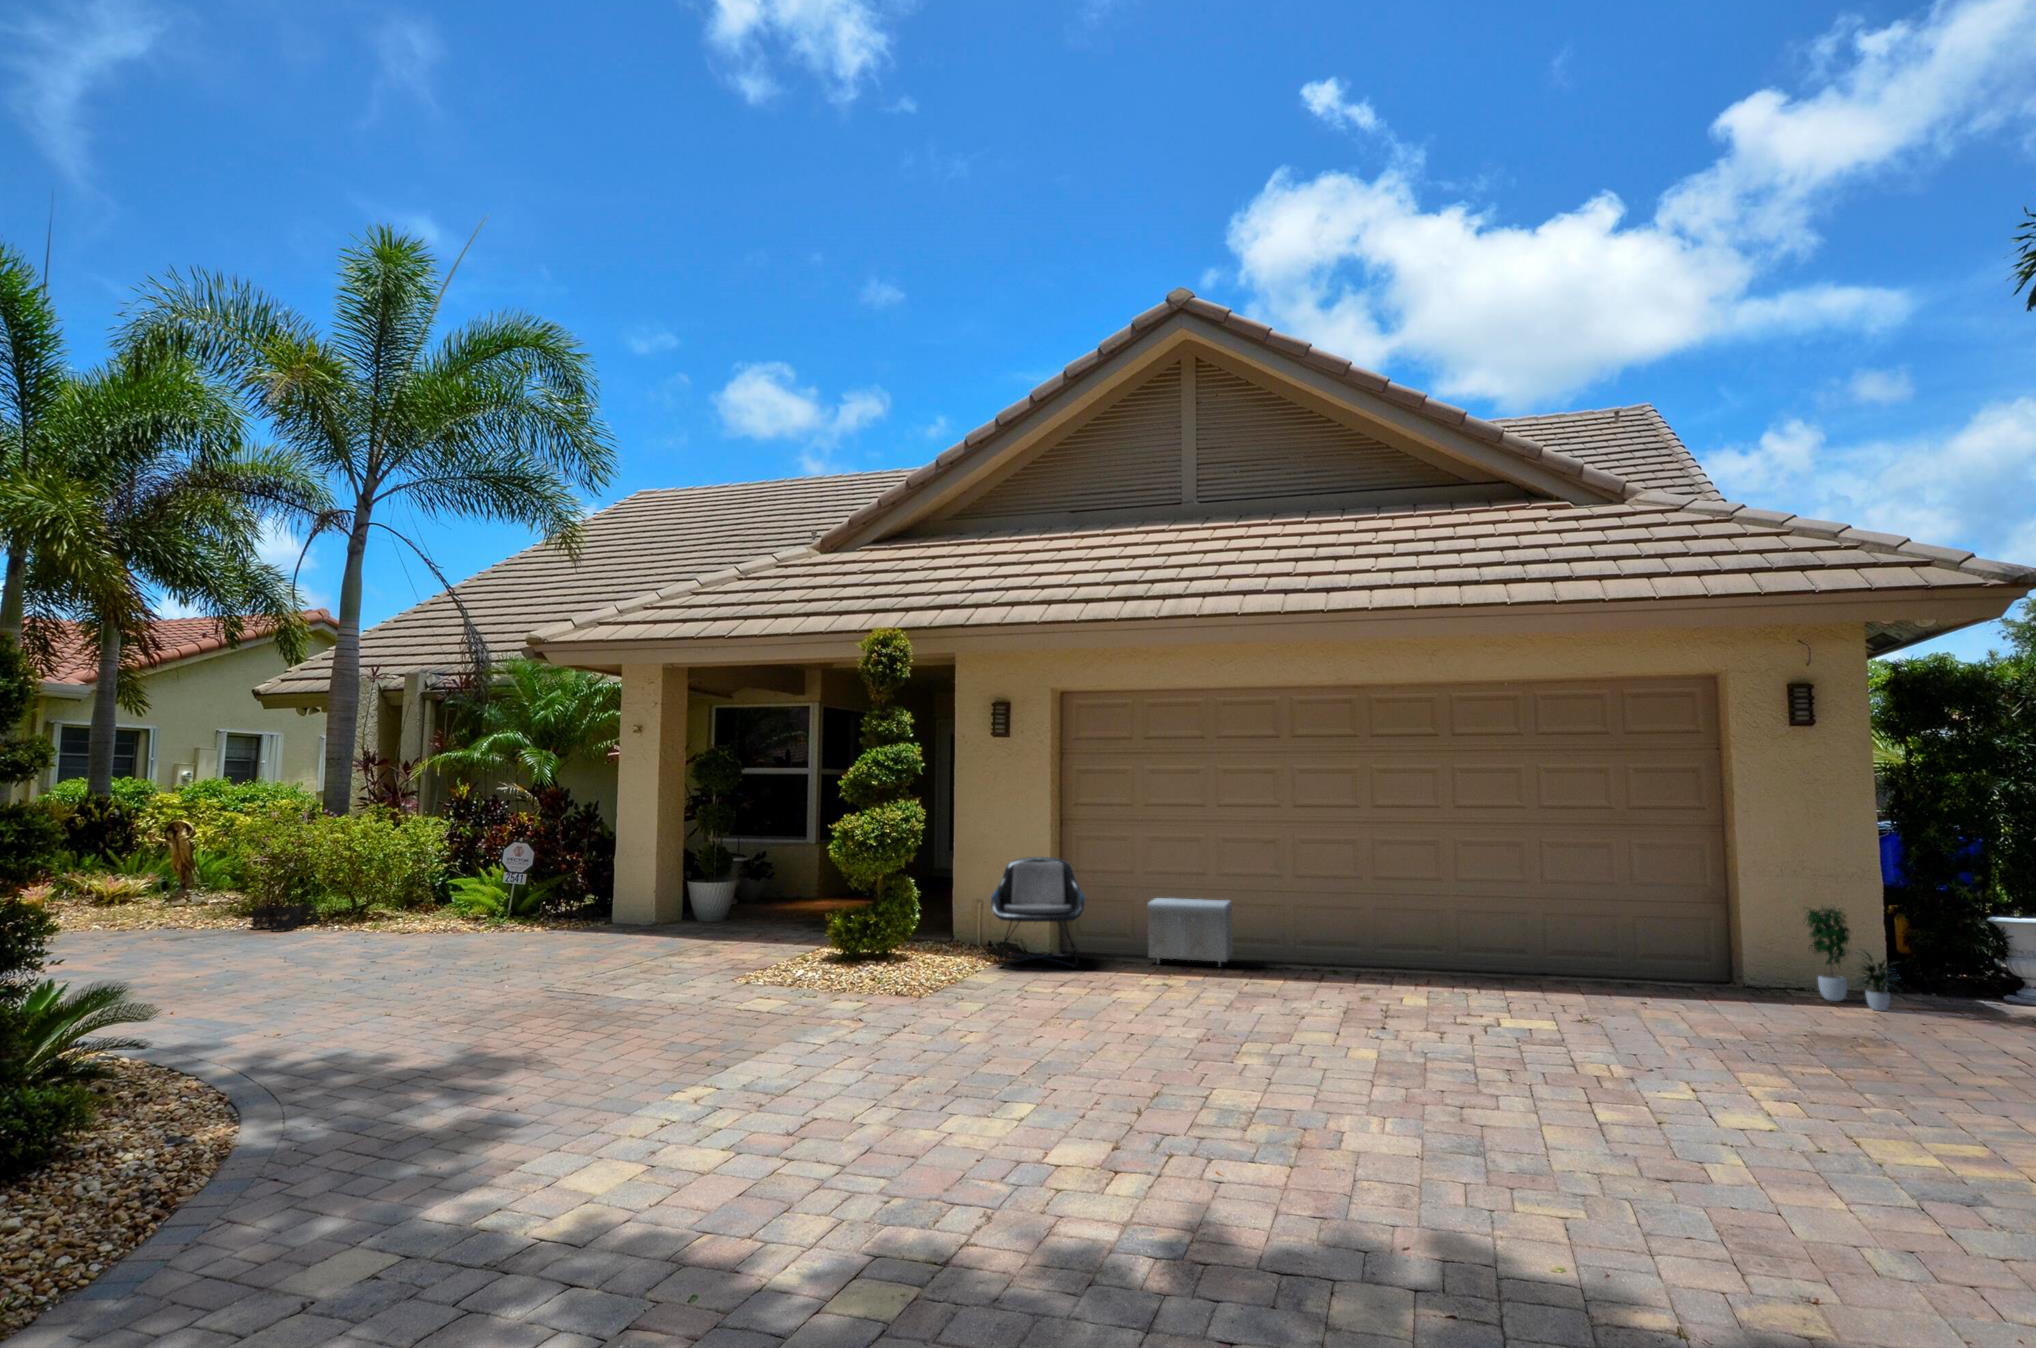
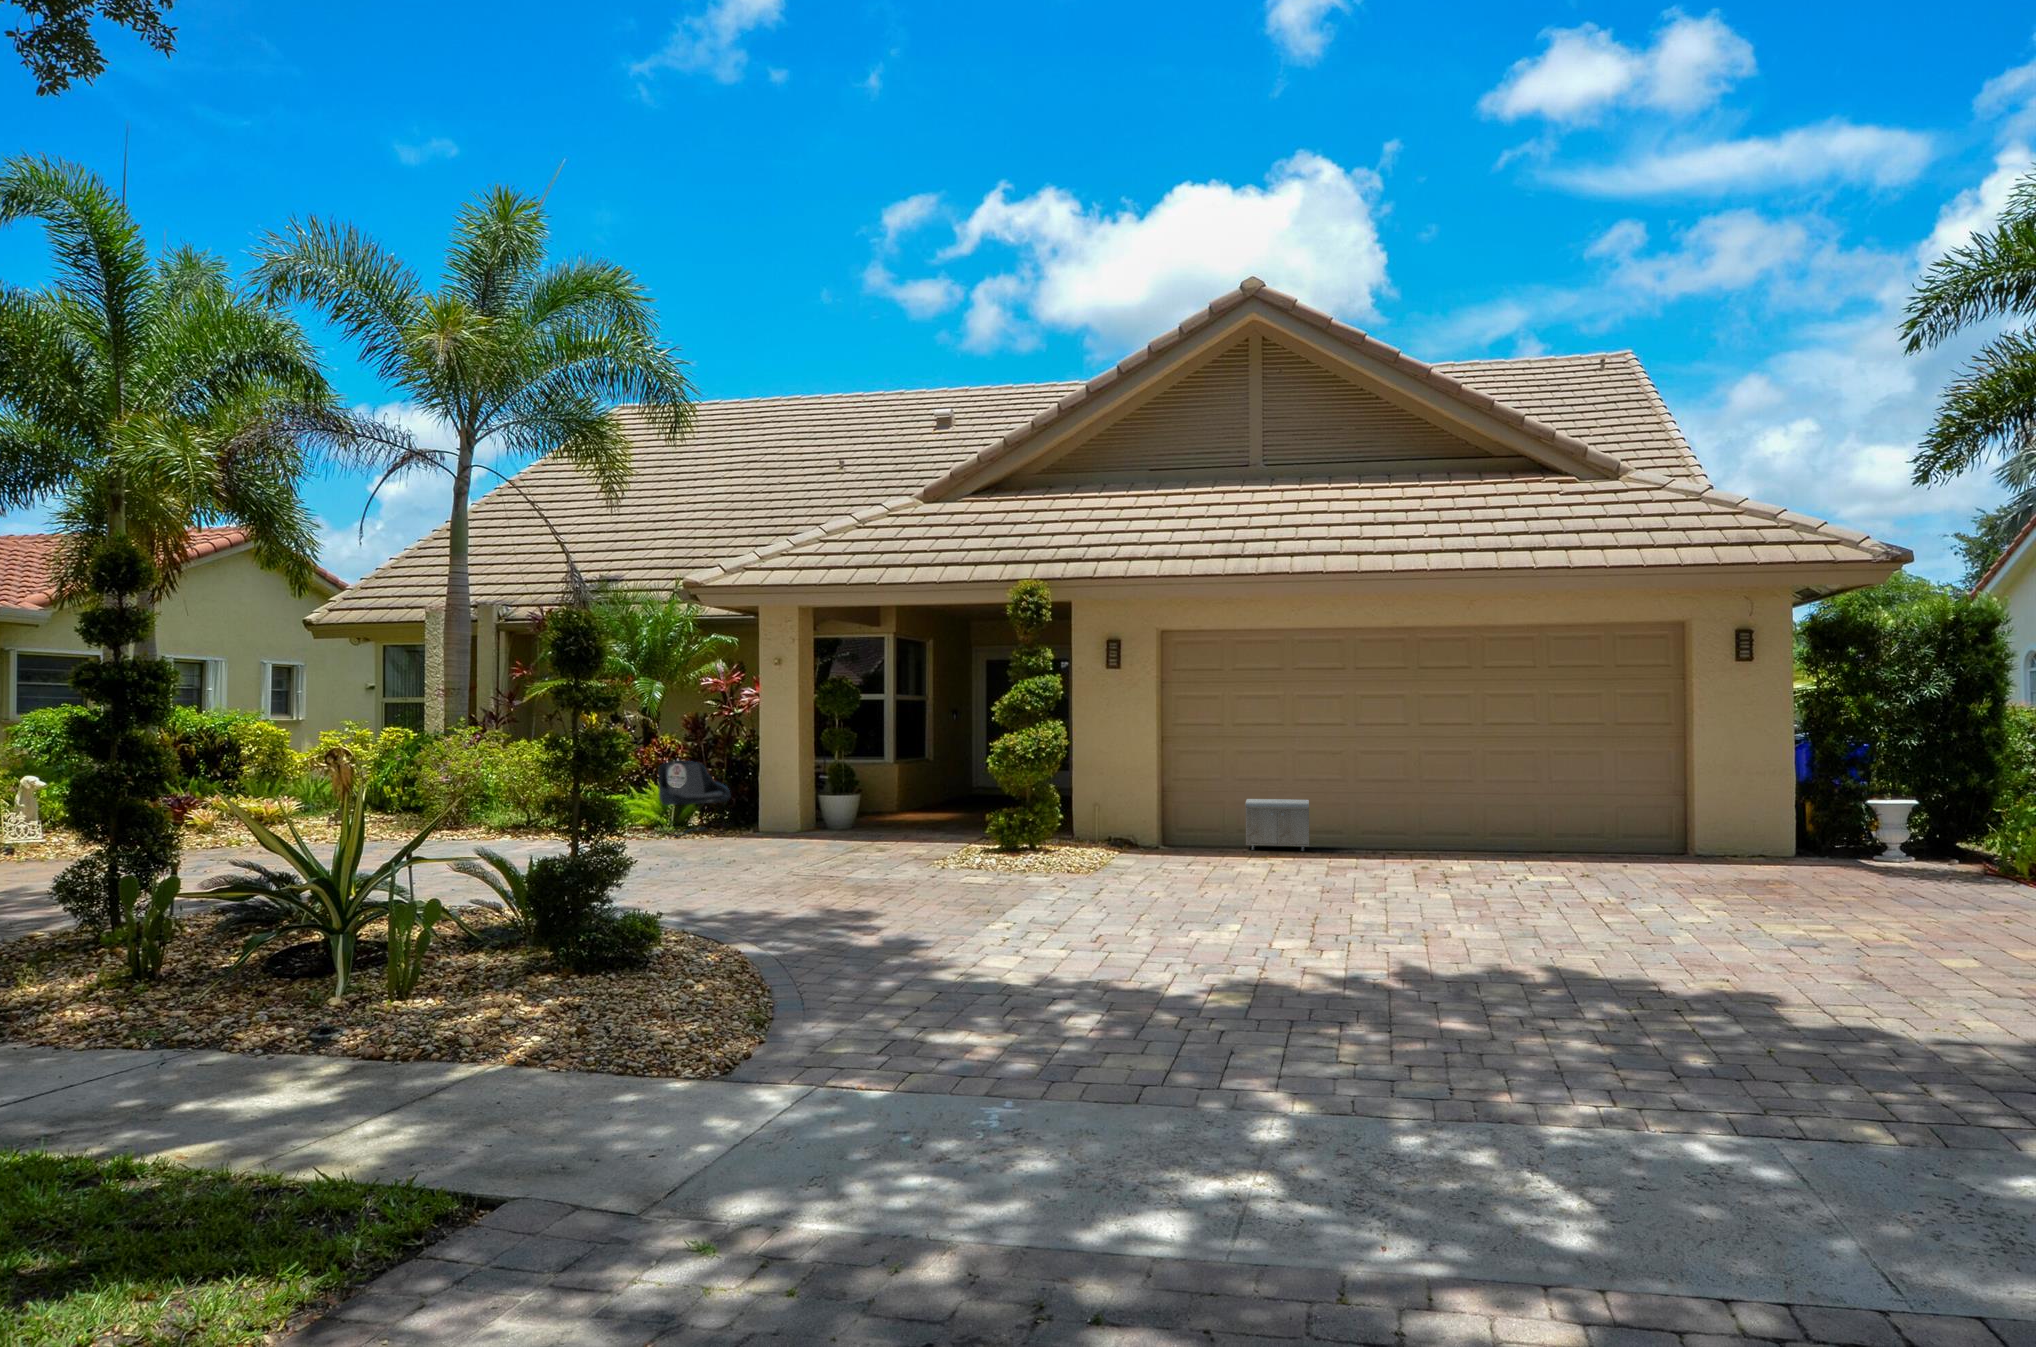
lounge chair: present [991,857,1085,968] -> present [657,761,731,837]
woven basket: present [252,903,318,932] -> none [432,817,481,842]
potted plant: present [1804,907,1896,1011] -> none [1736,788,1803,865]

